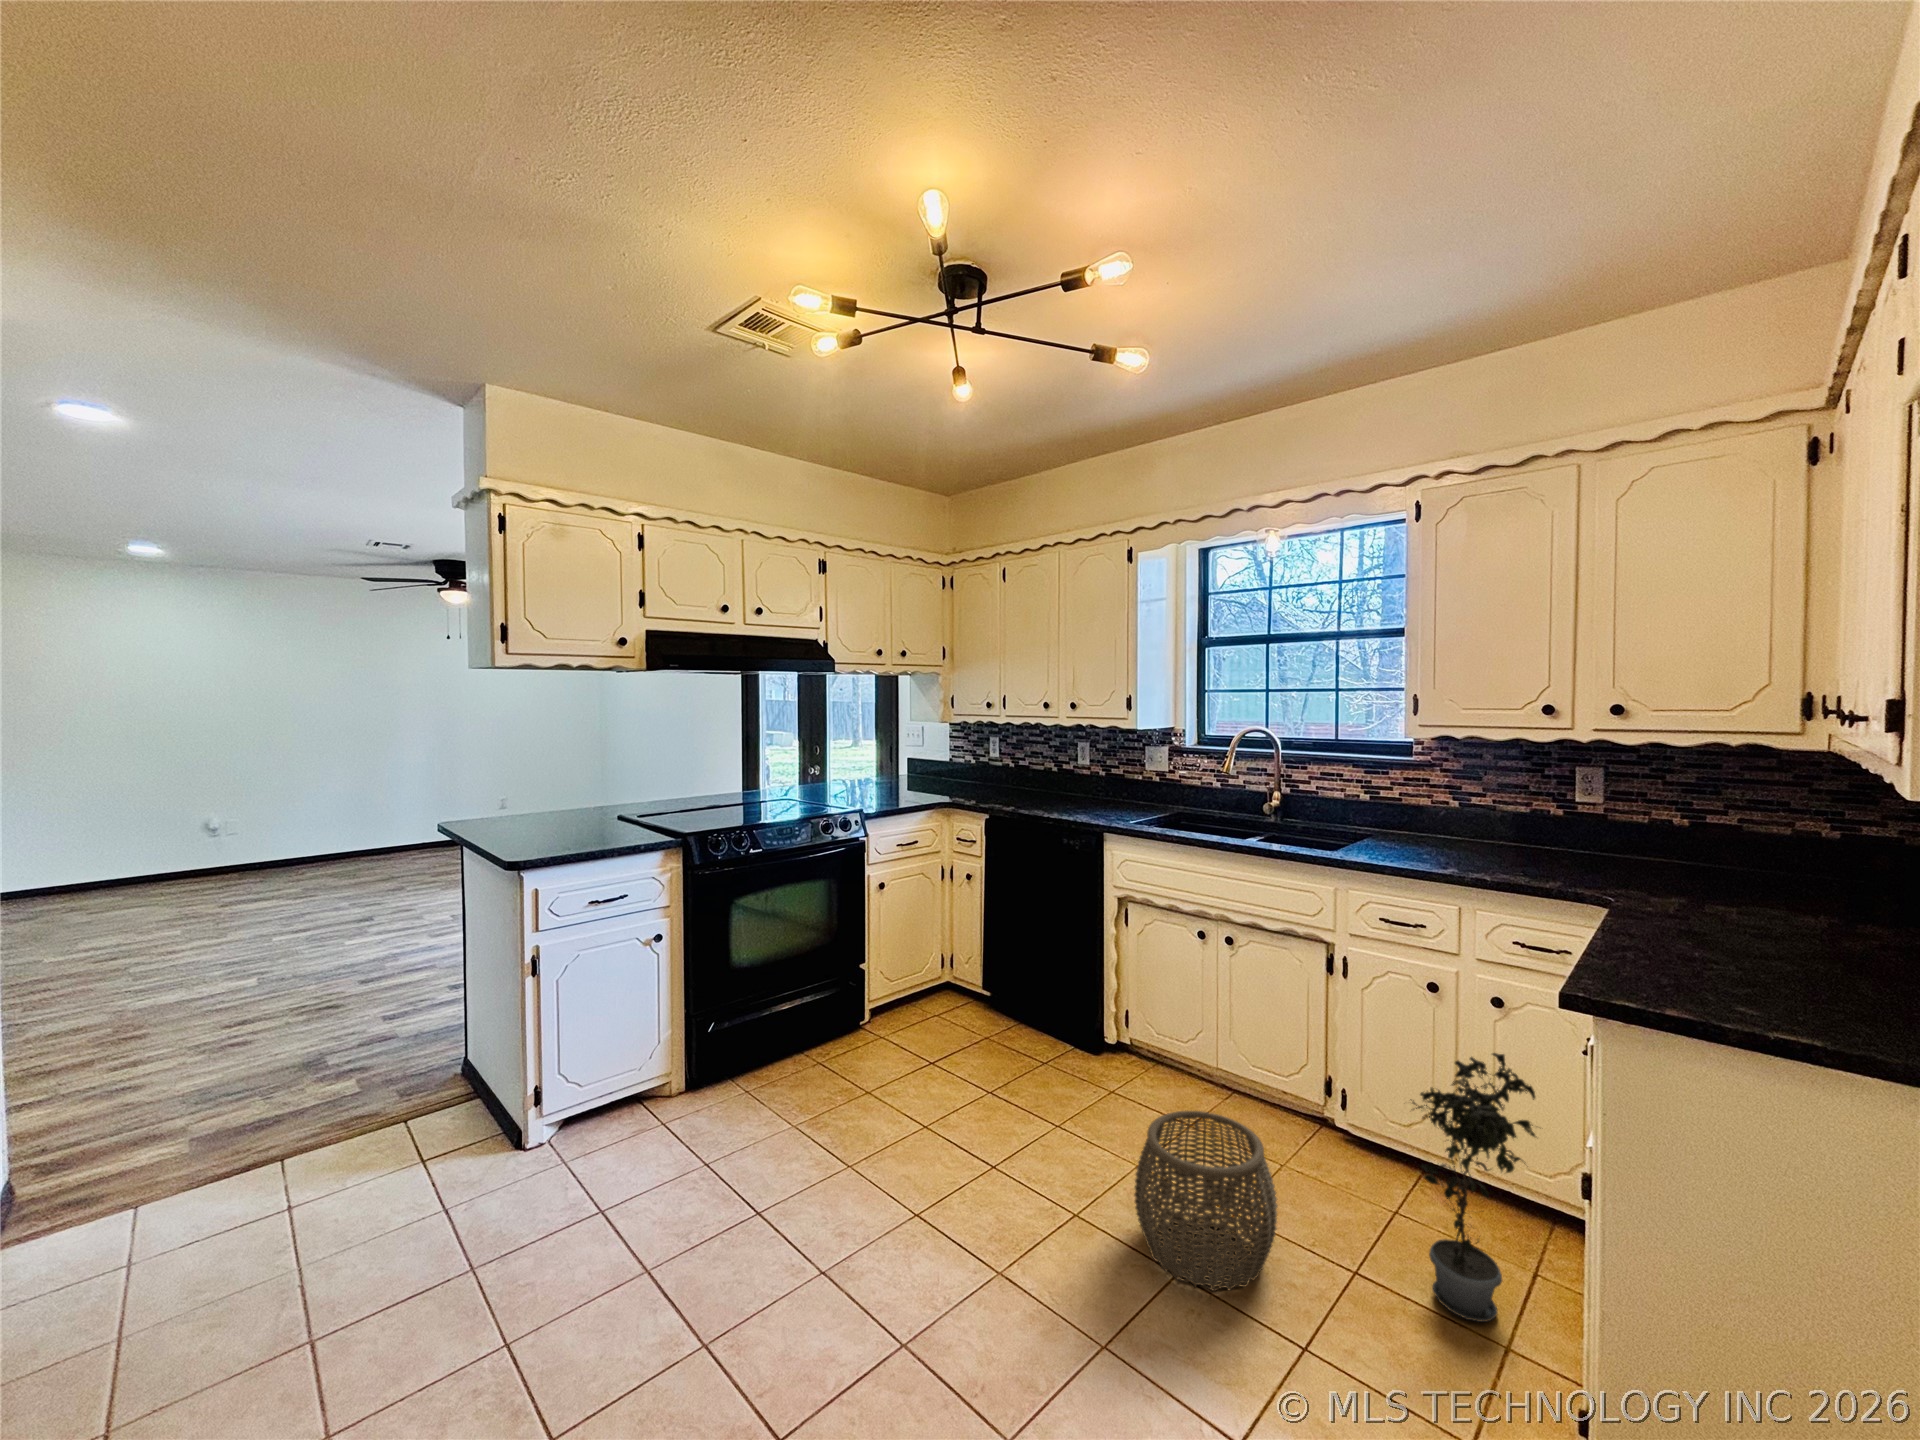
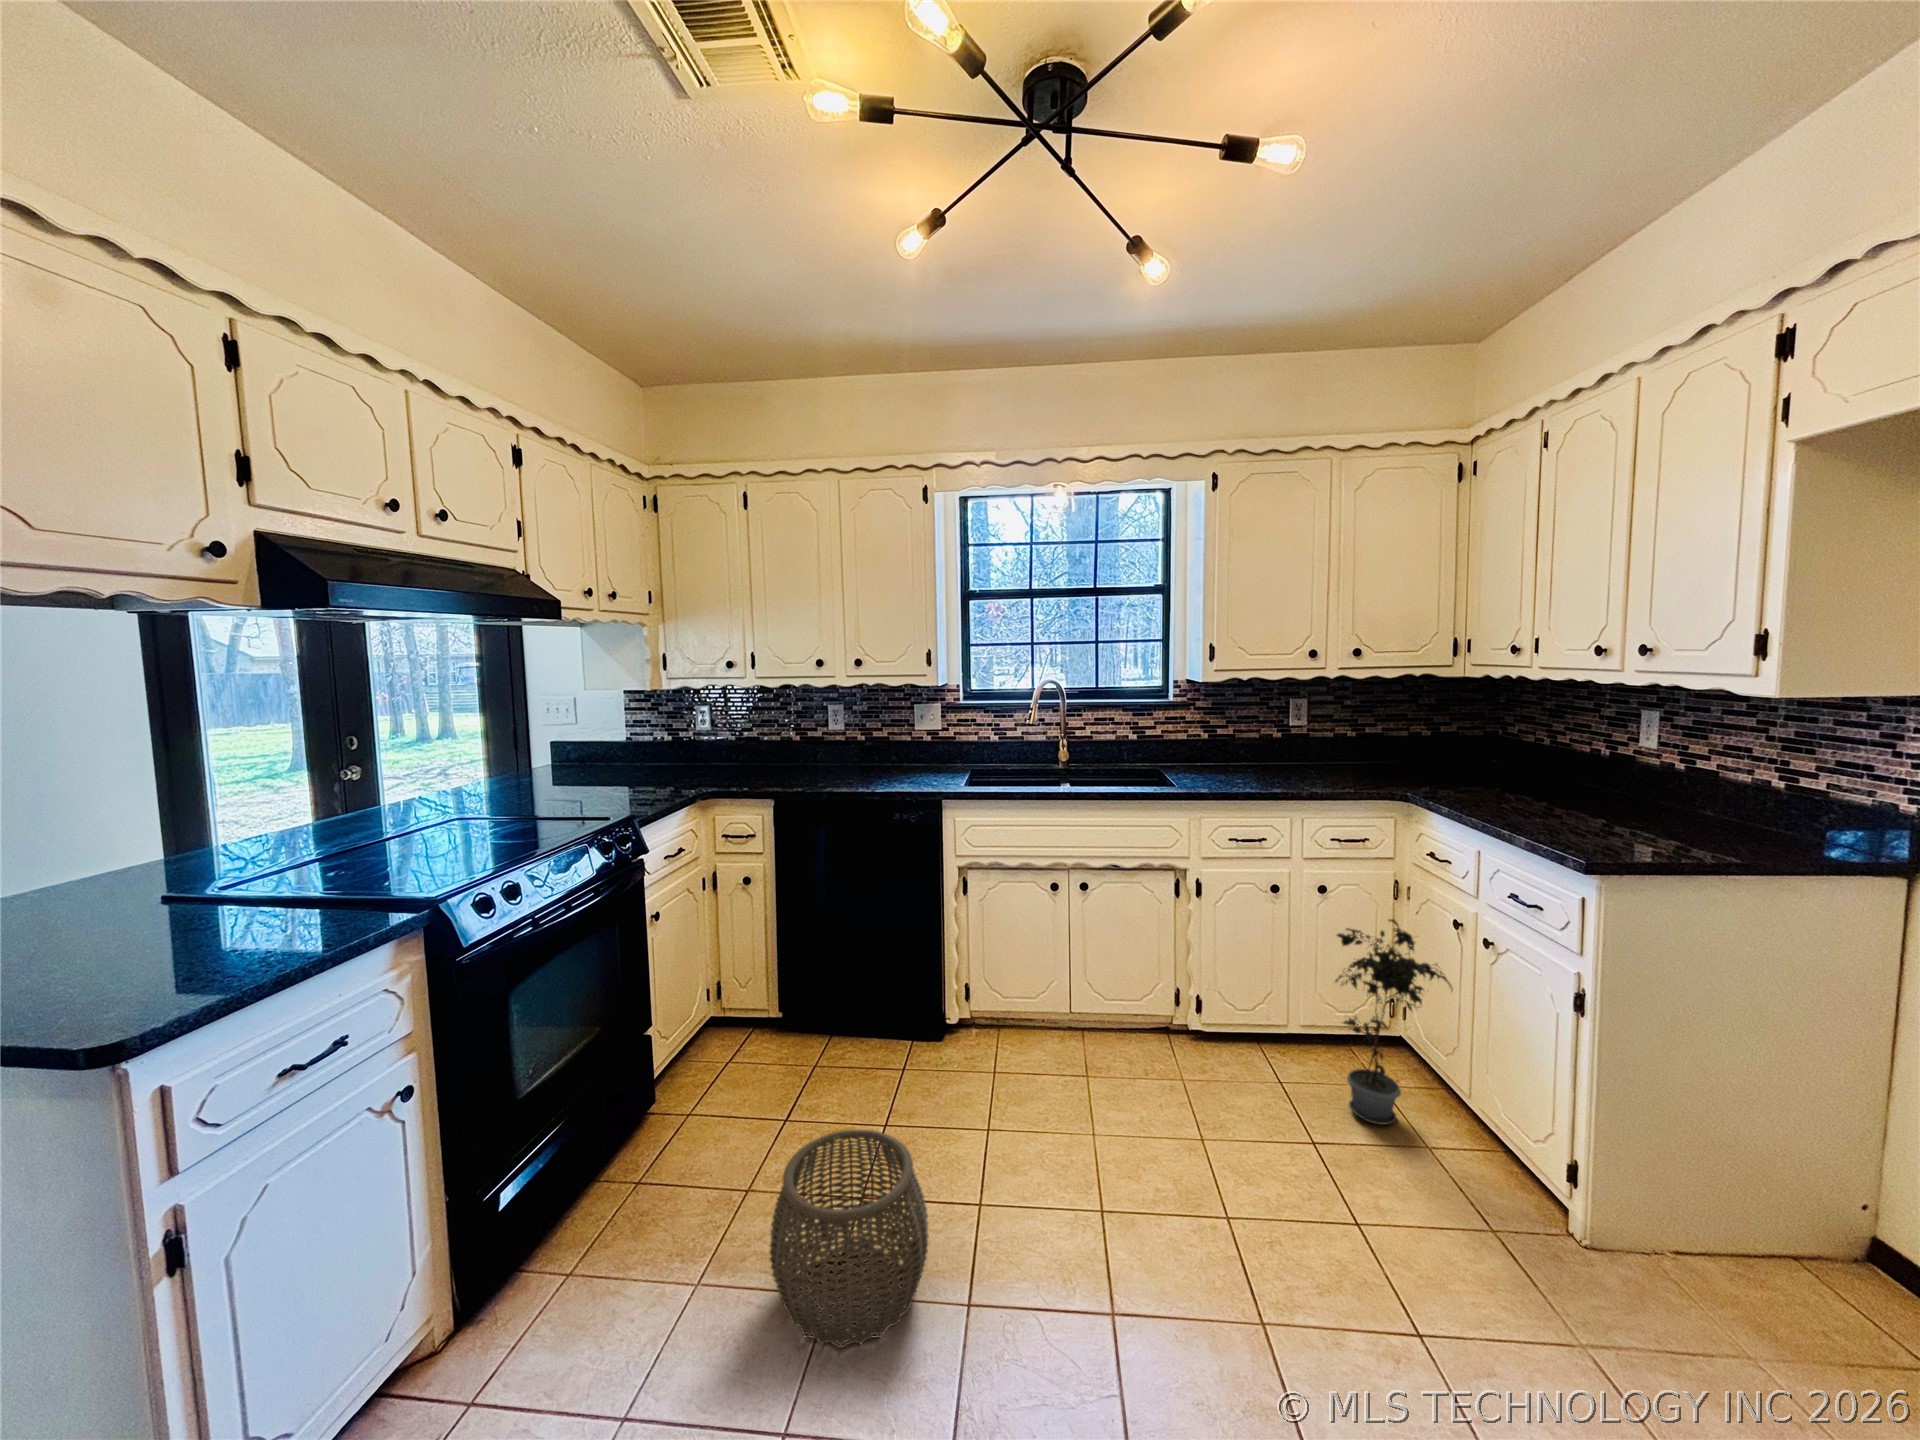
woven basket: present [1134,1111,1277,1290] -> present [770,1129,929,1348]

